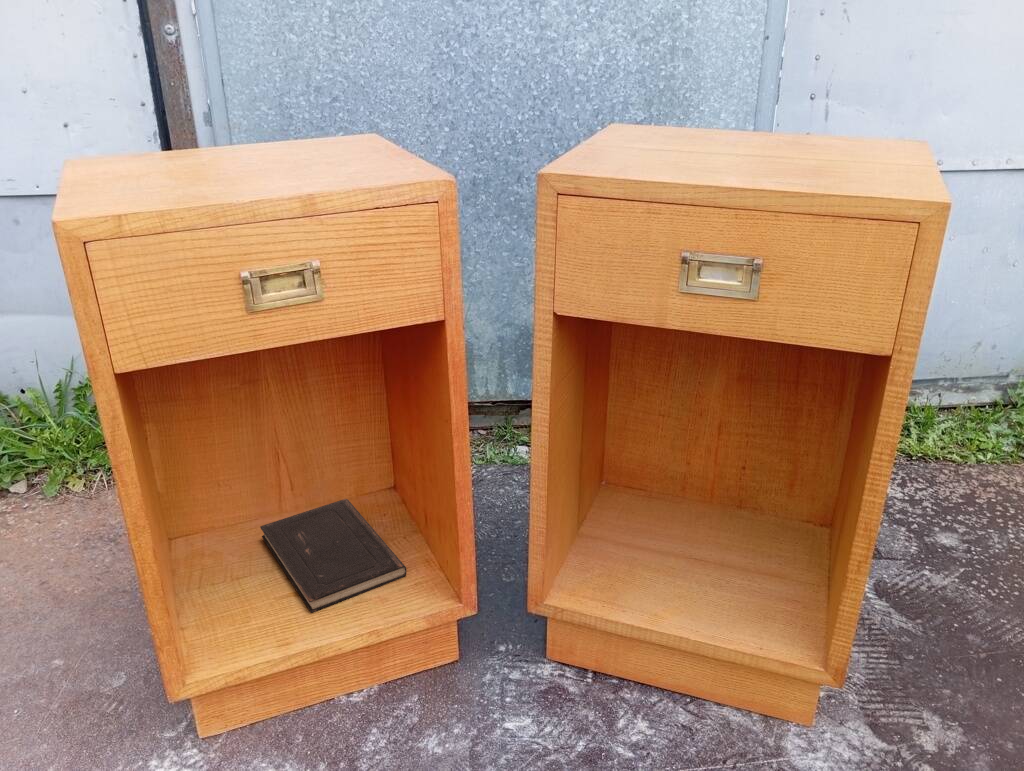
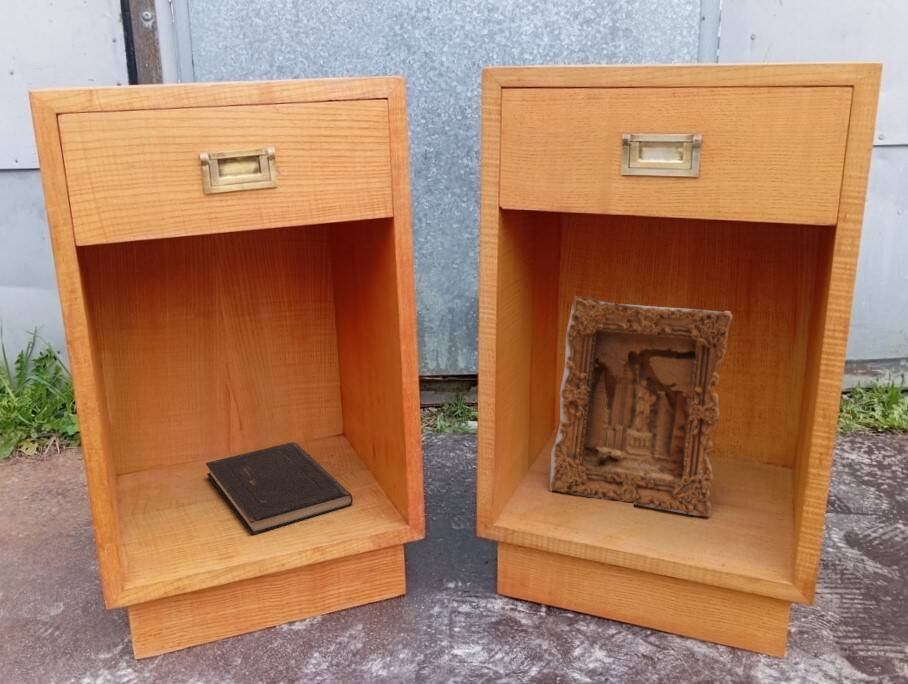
picture frame: none [597,370,781,590] -> present [550,296,733,516]

